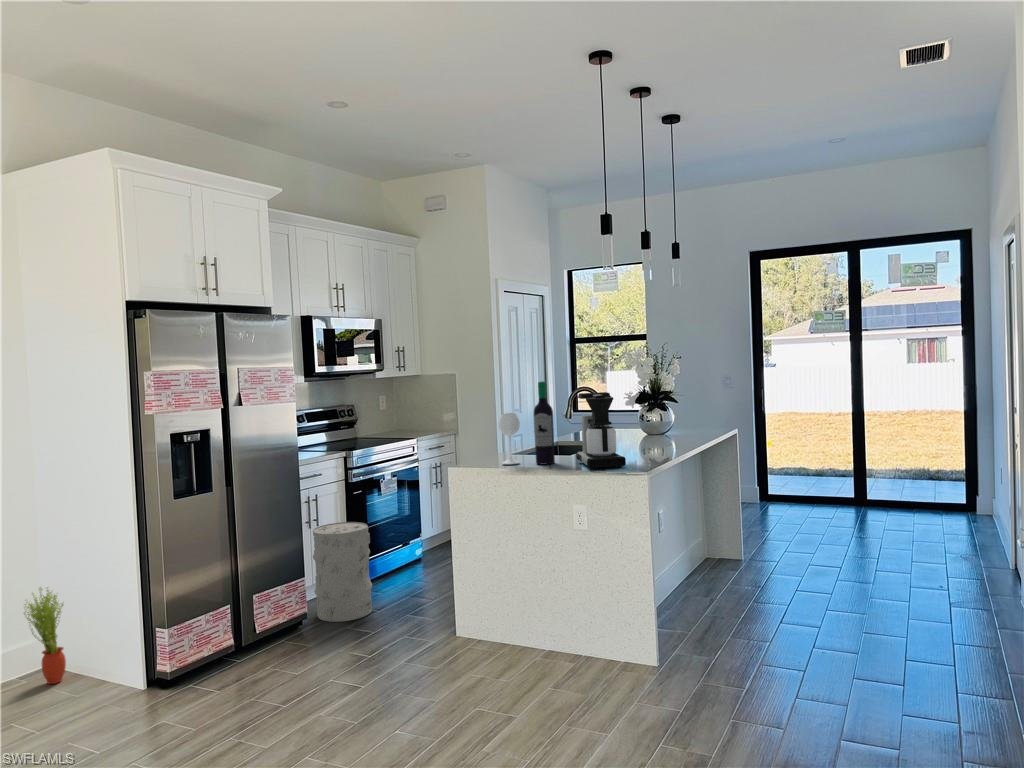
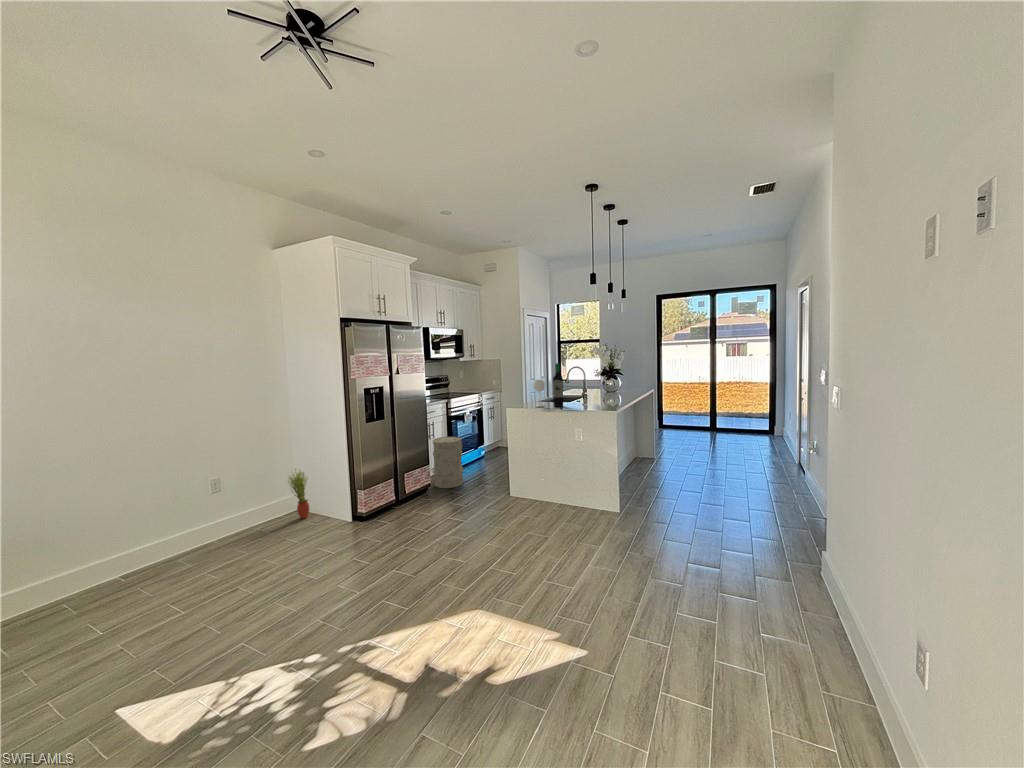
coffee maker: present [576,392,626,470] -> none [575,369,603,410]

